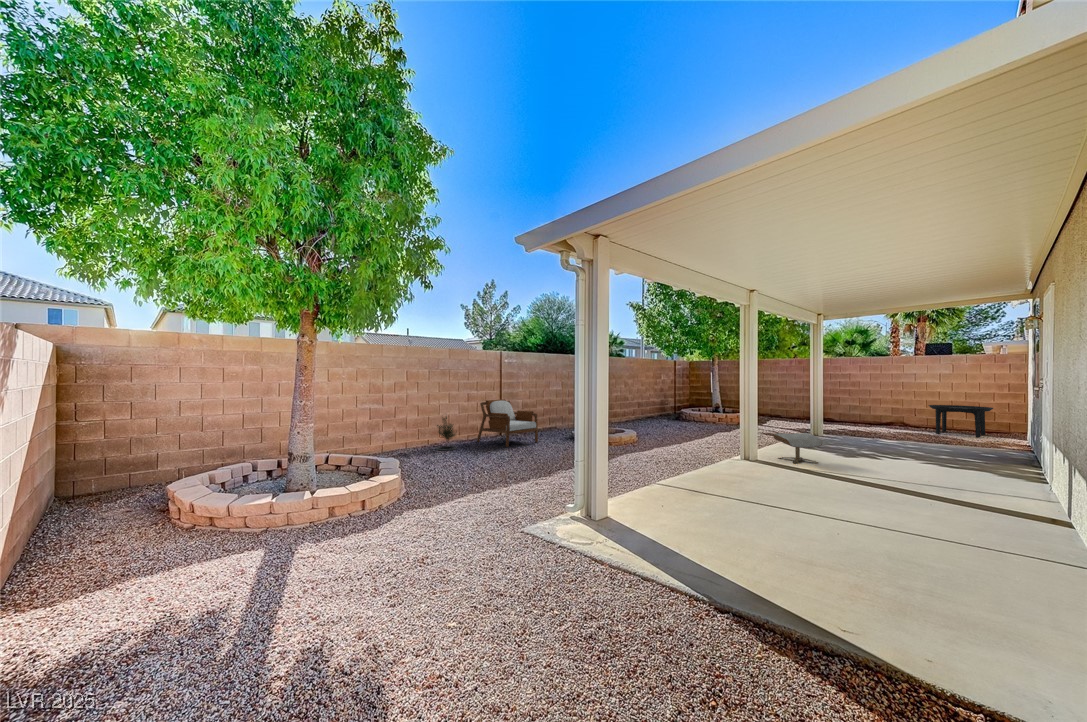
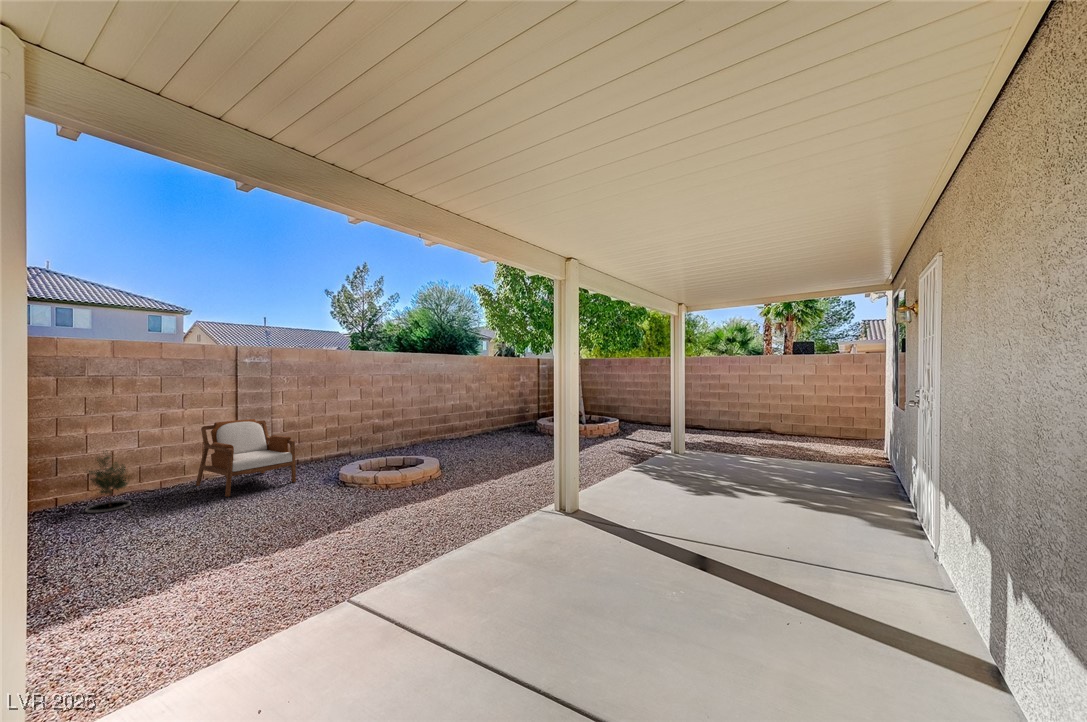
round table: present [929,405,993,437] -> none [793,410,855,447]
ottoman: present [774,433,823,463] -> none [606,464,665,511]

